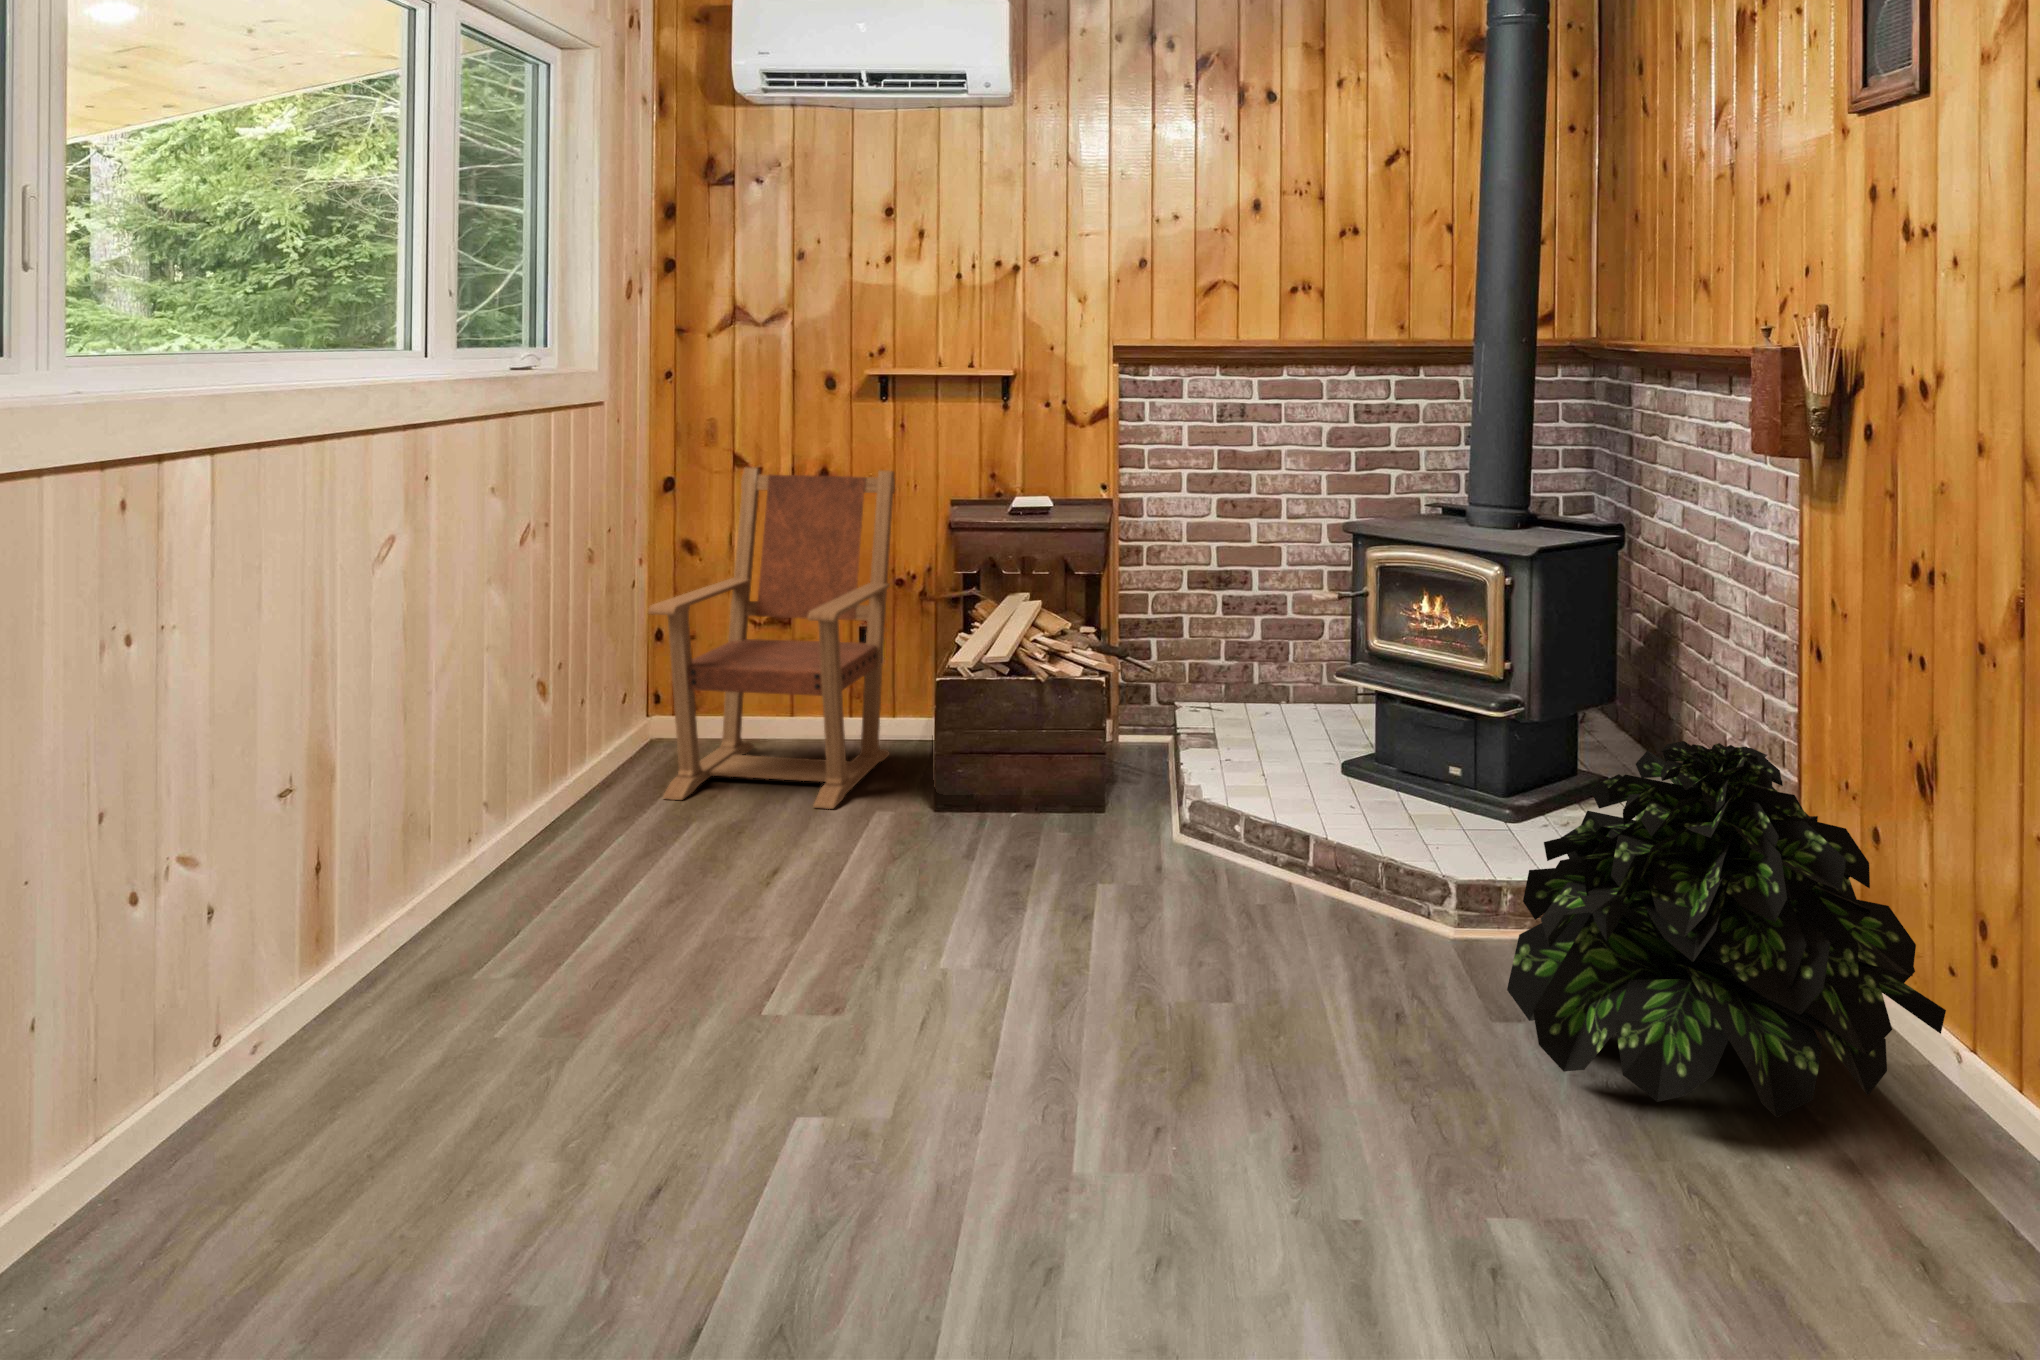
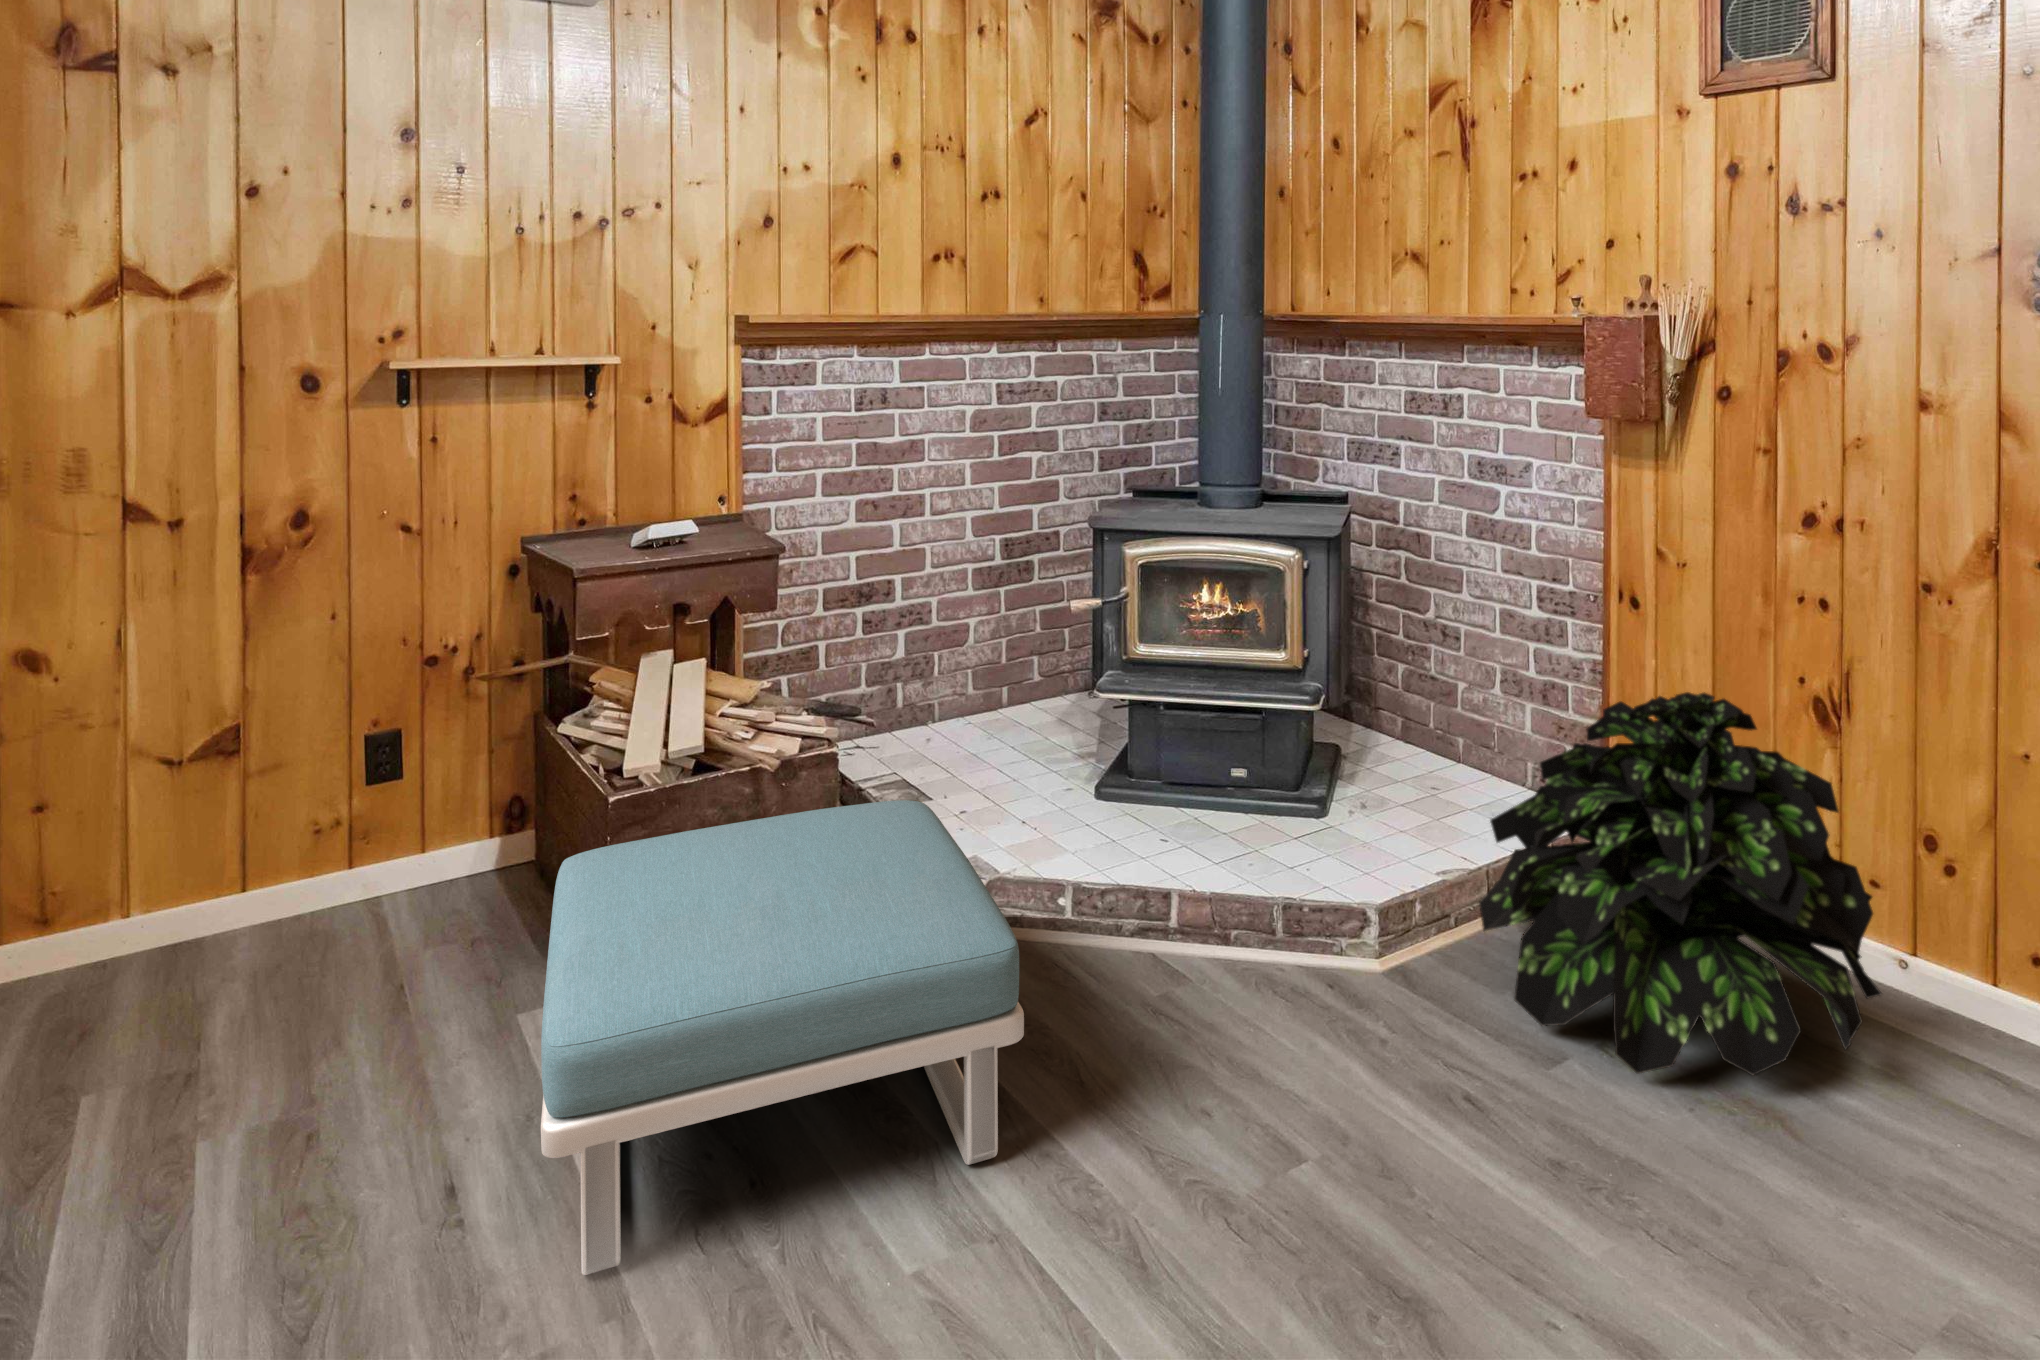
armchair: present [648,467,895,809] -> none [50,506,449,1116]
footstool: none [778,707,1132,956] -> present [541,800,1024,1275]

